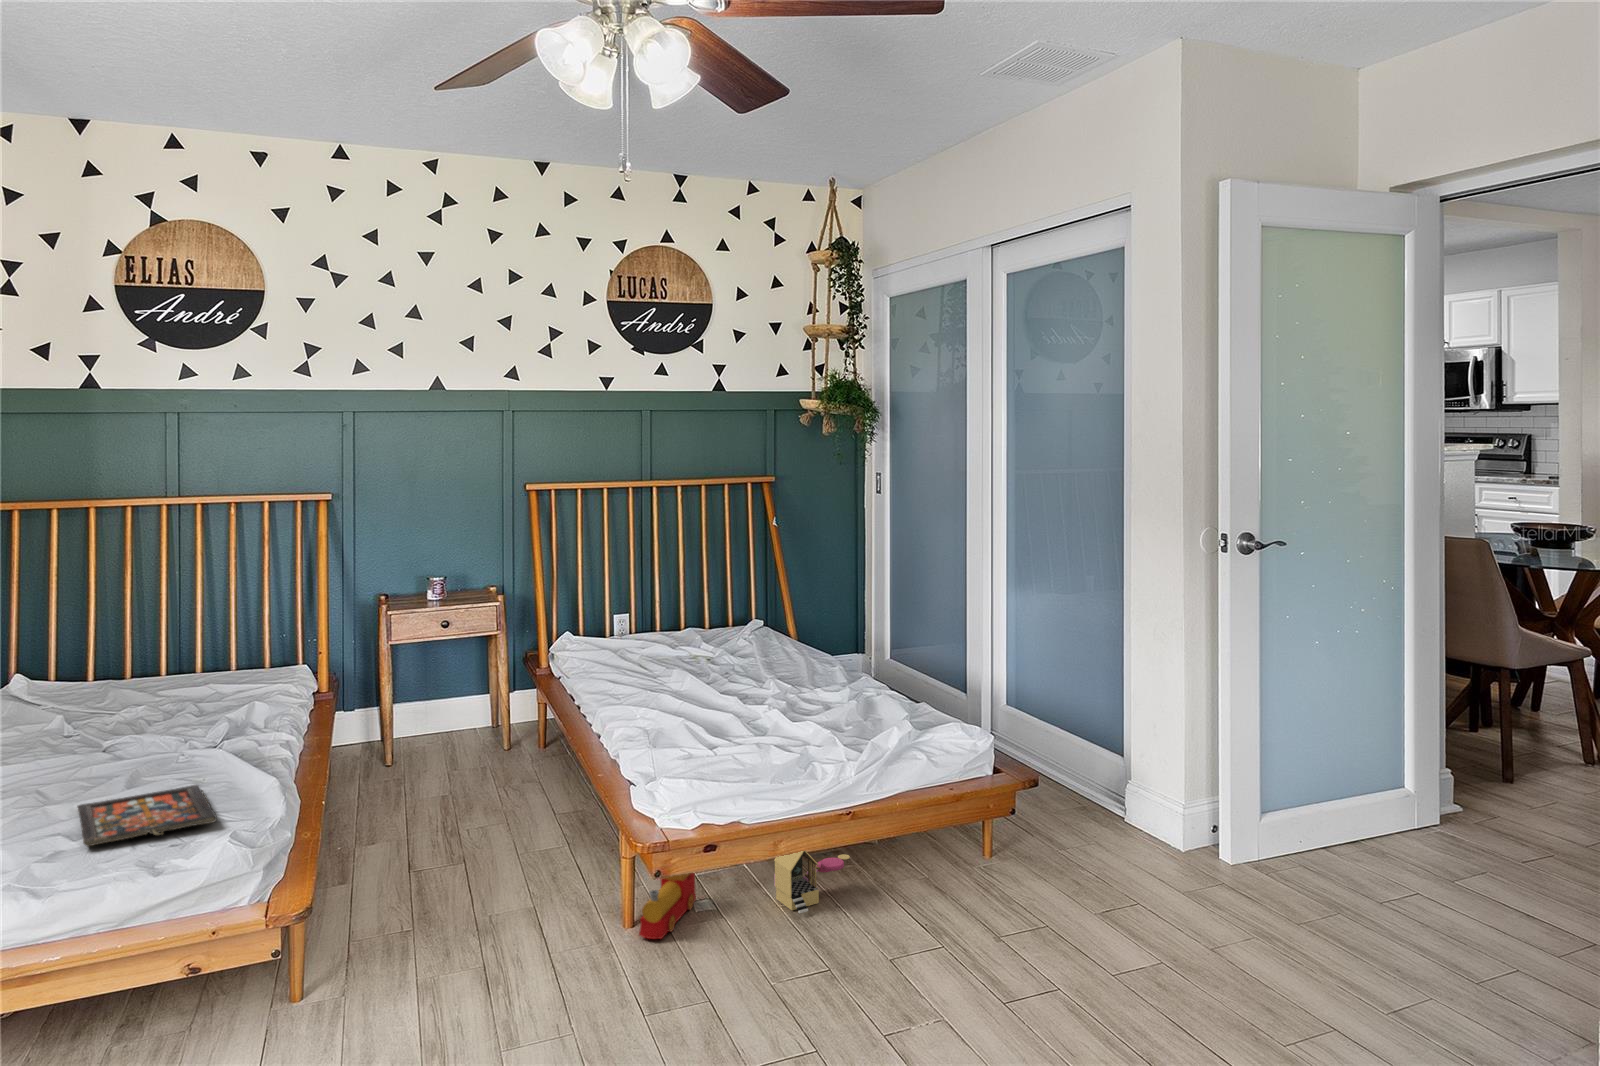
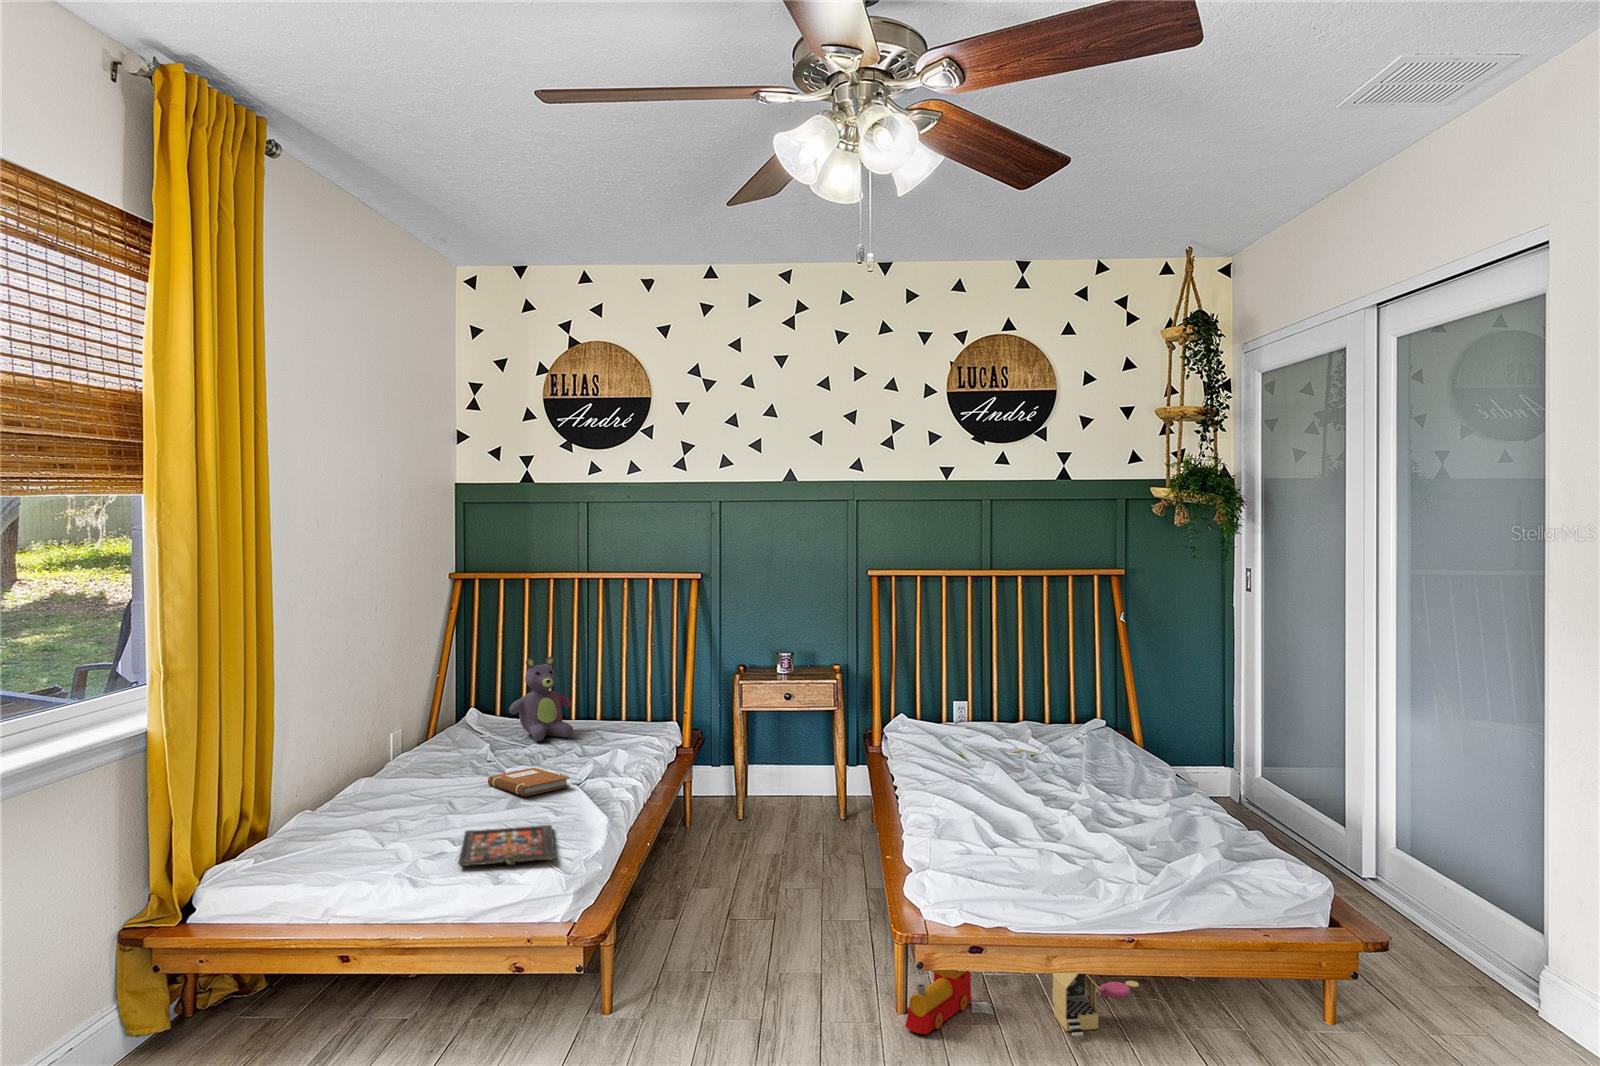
stuffed bear: none [97,594,188,695] -> present [509,657,573,741]
notebook: none [89,724,204,757] -> present [488,768,570,796]

